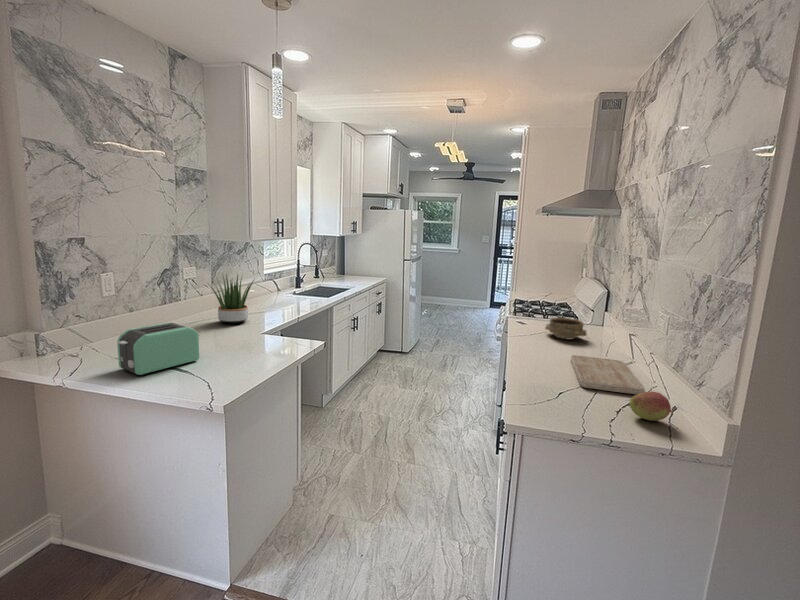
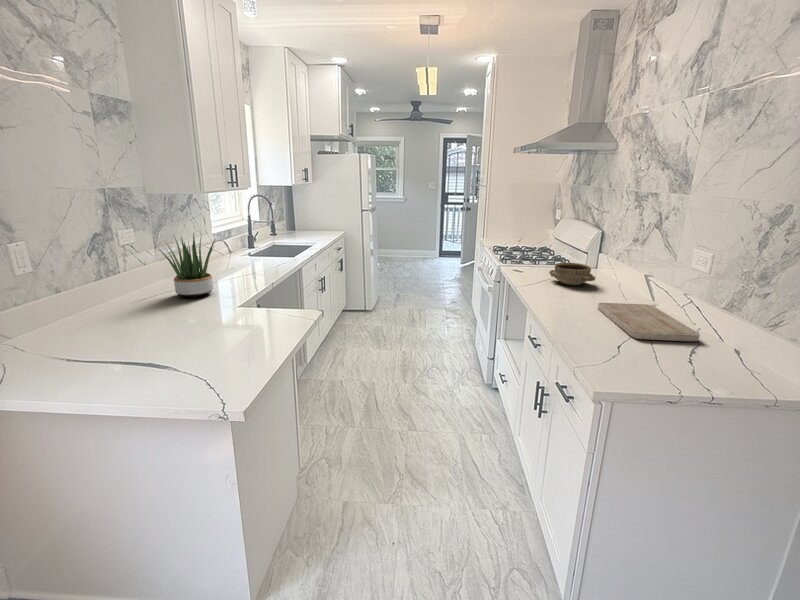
toaster: present [117,322,199,375] -> none [55,305,175,383]
fruit: present [630,391,672,421] -> none [709,339,757,371]

